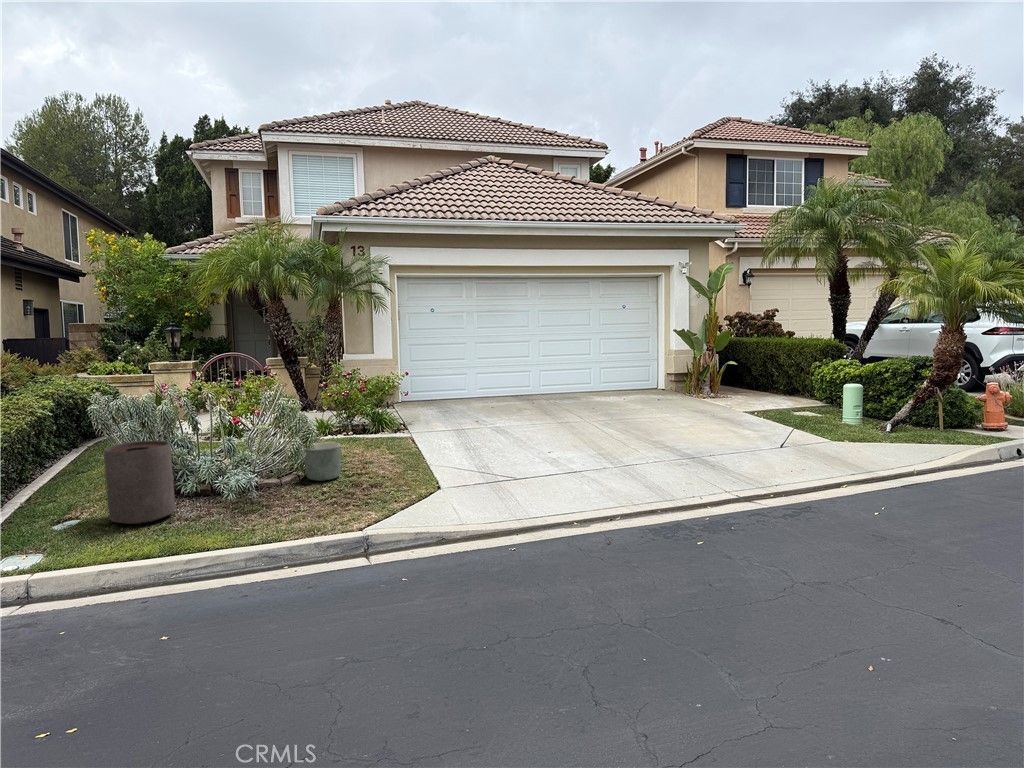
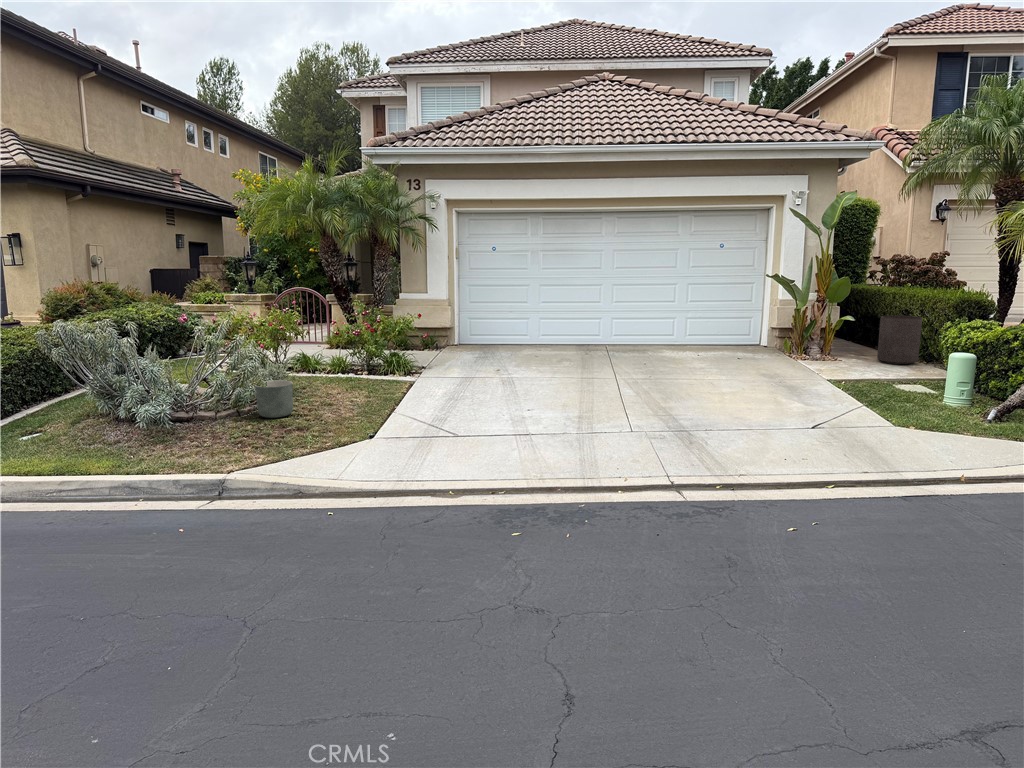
trash can: present [103,440,175,524] -> present [877,315,922,364]

